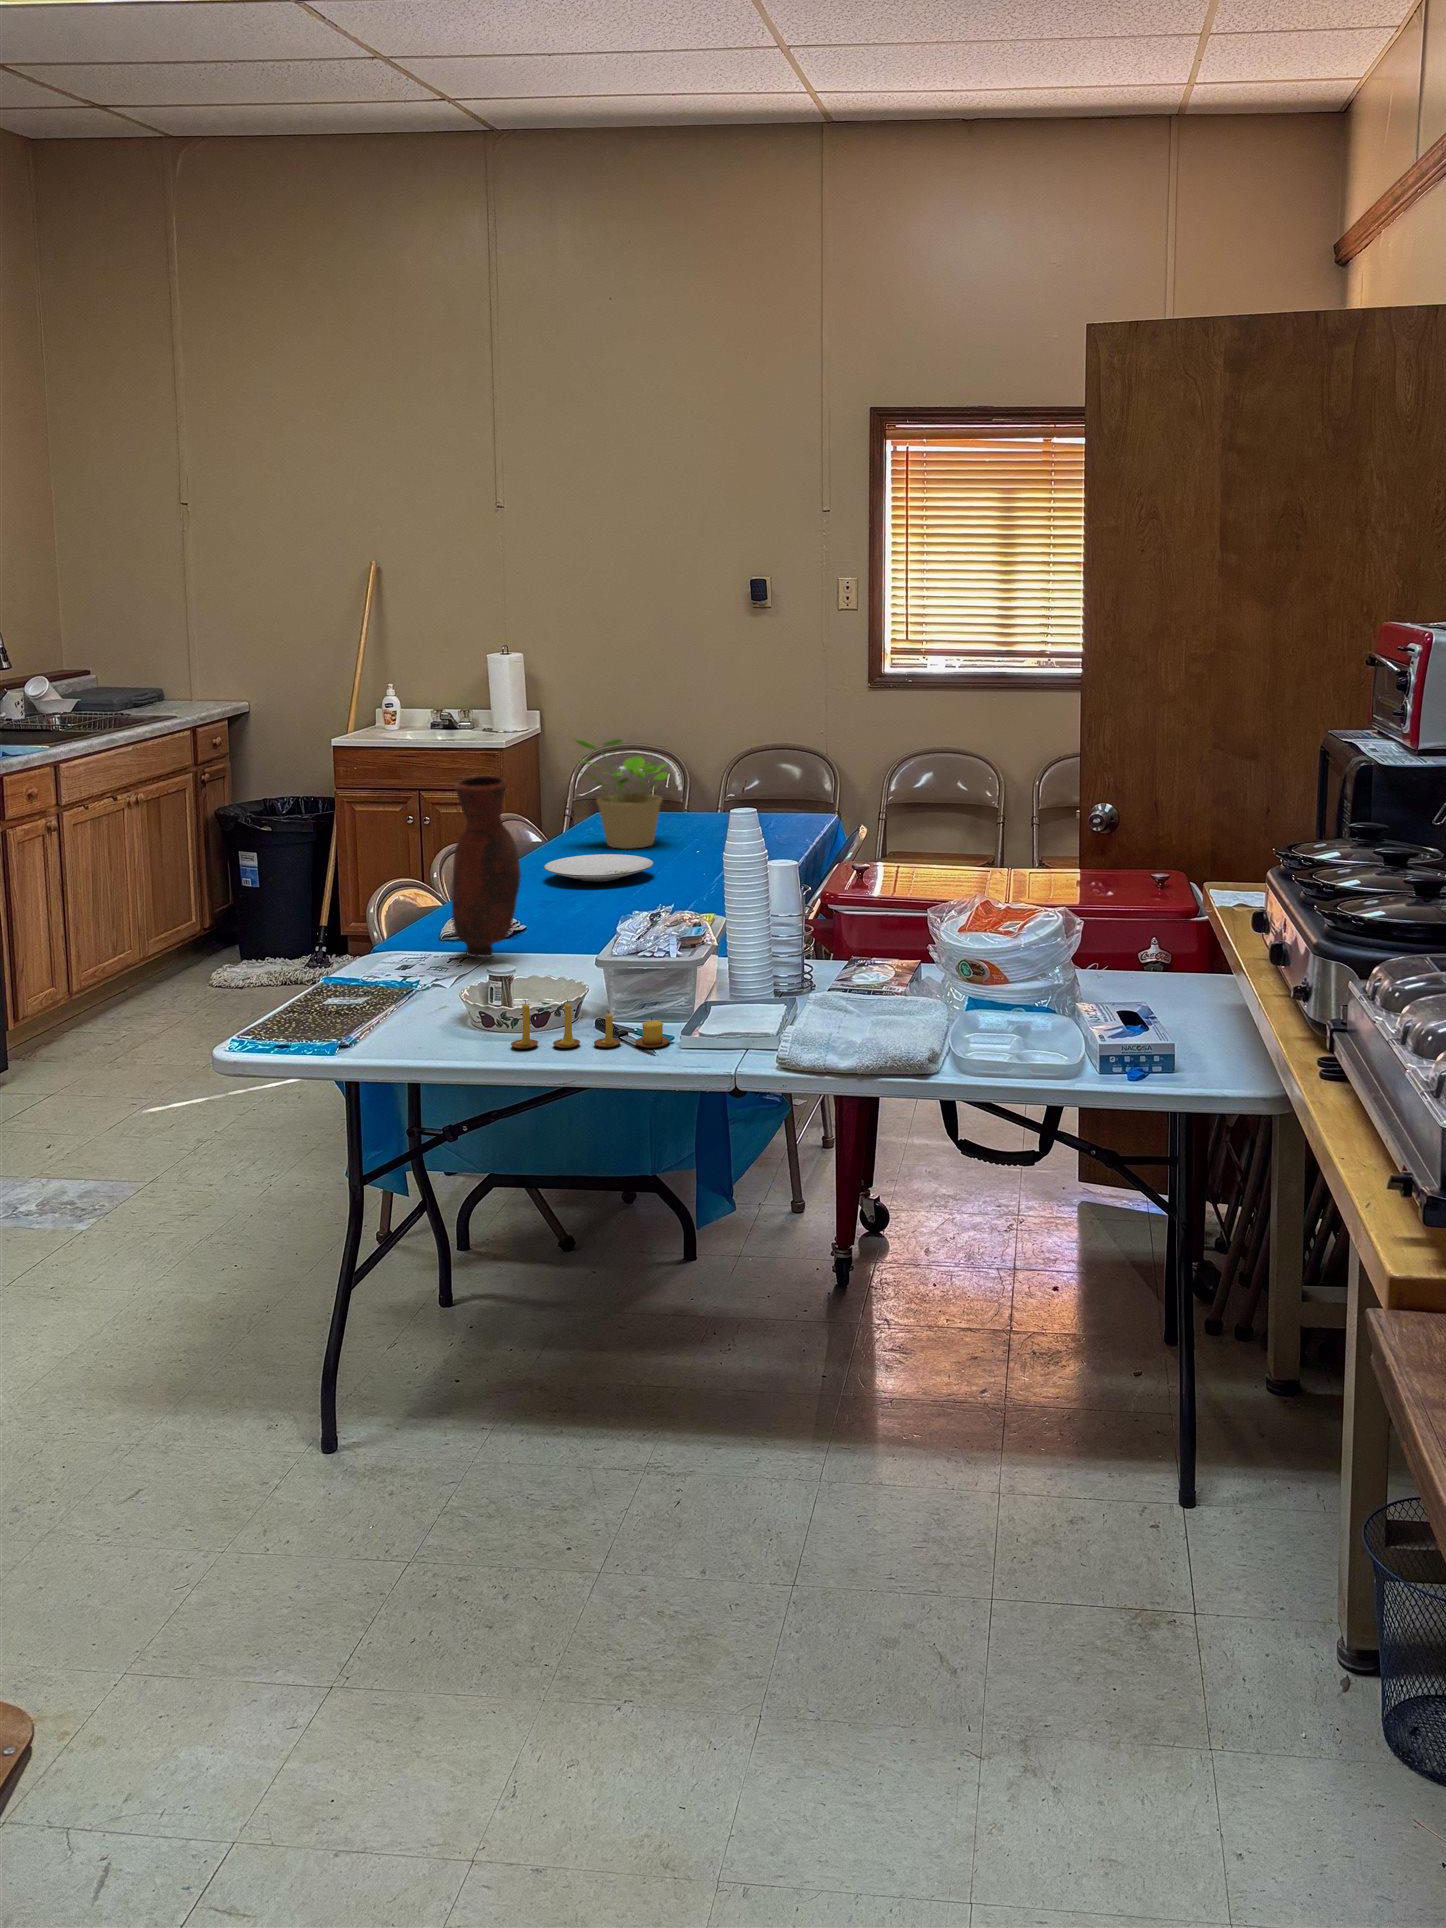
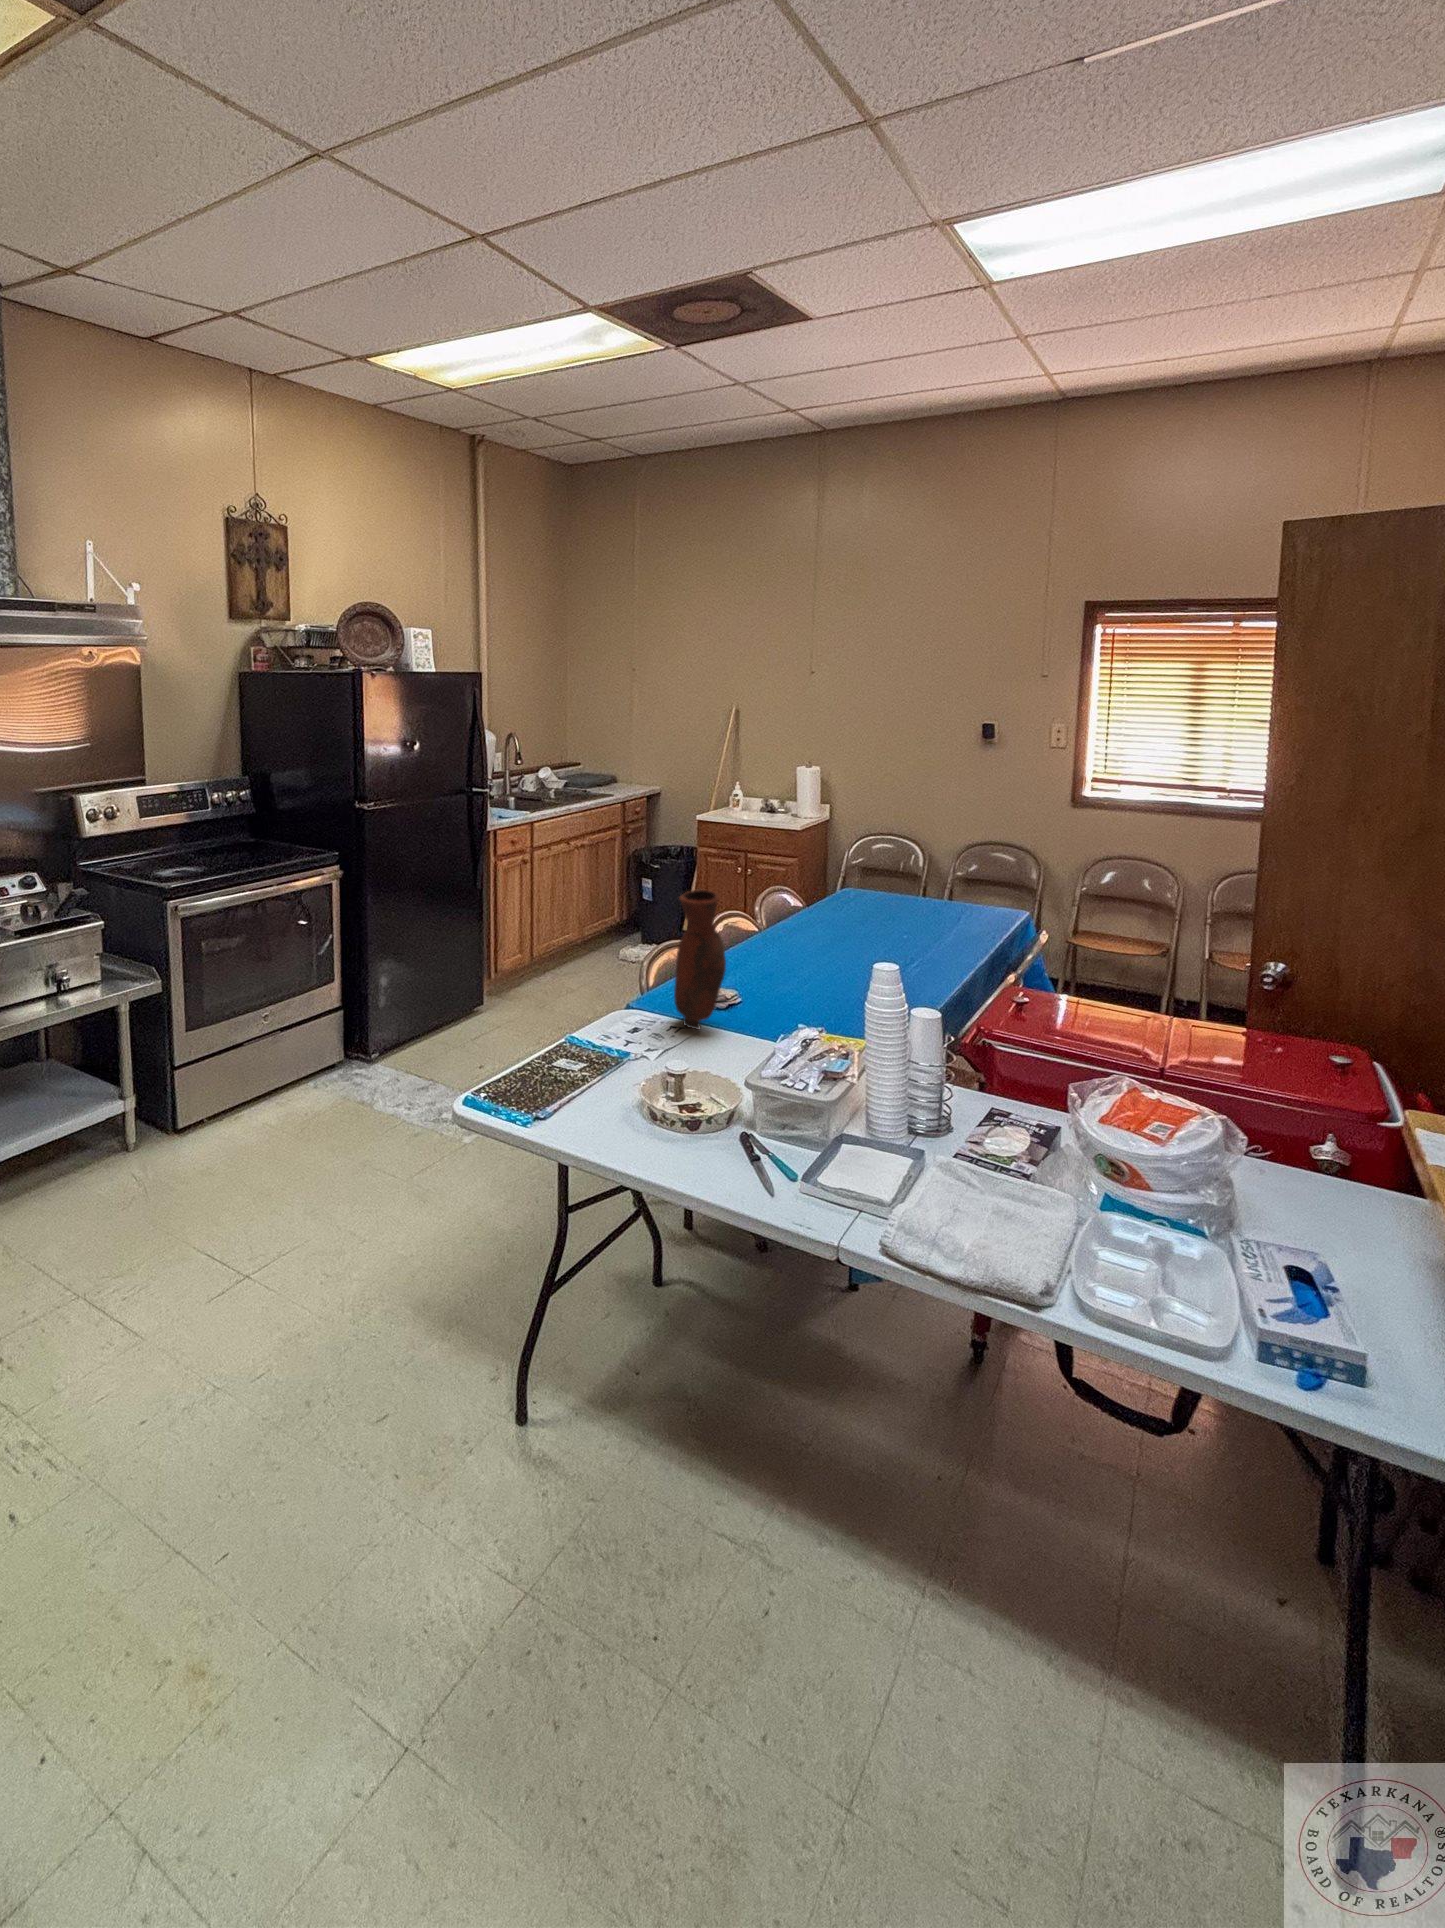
potted plant: present [575,739,669,849] -> none [818,844,889,926]
plate: present [544,854,653,882] -> none [779,933,861,959]
candle: present [511,1000,670,1049] -> none [655,1114,788,1186]

